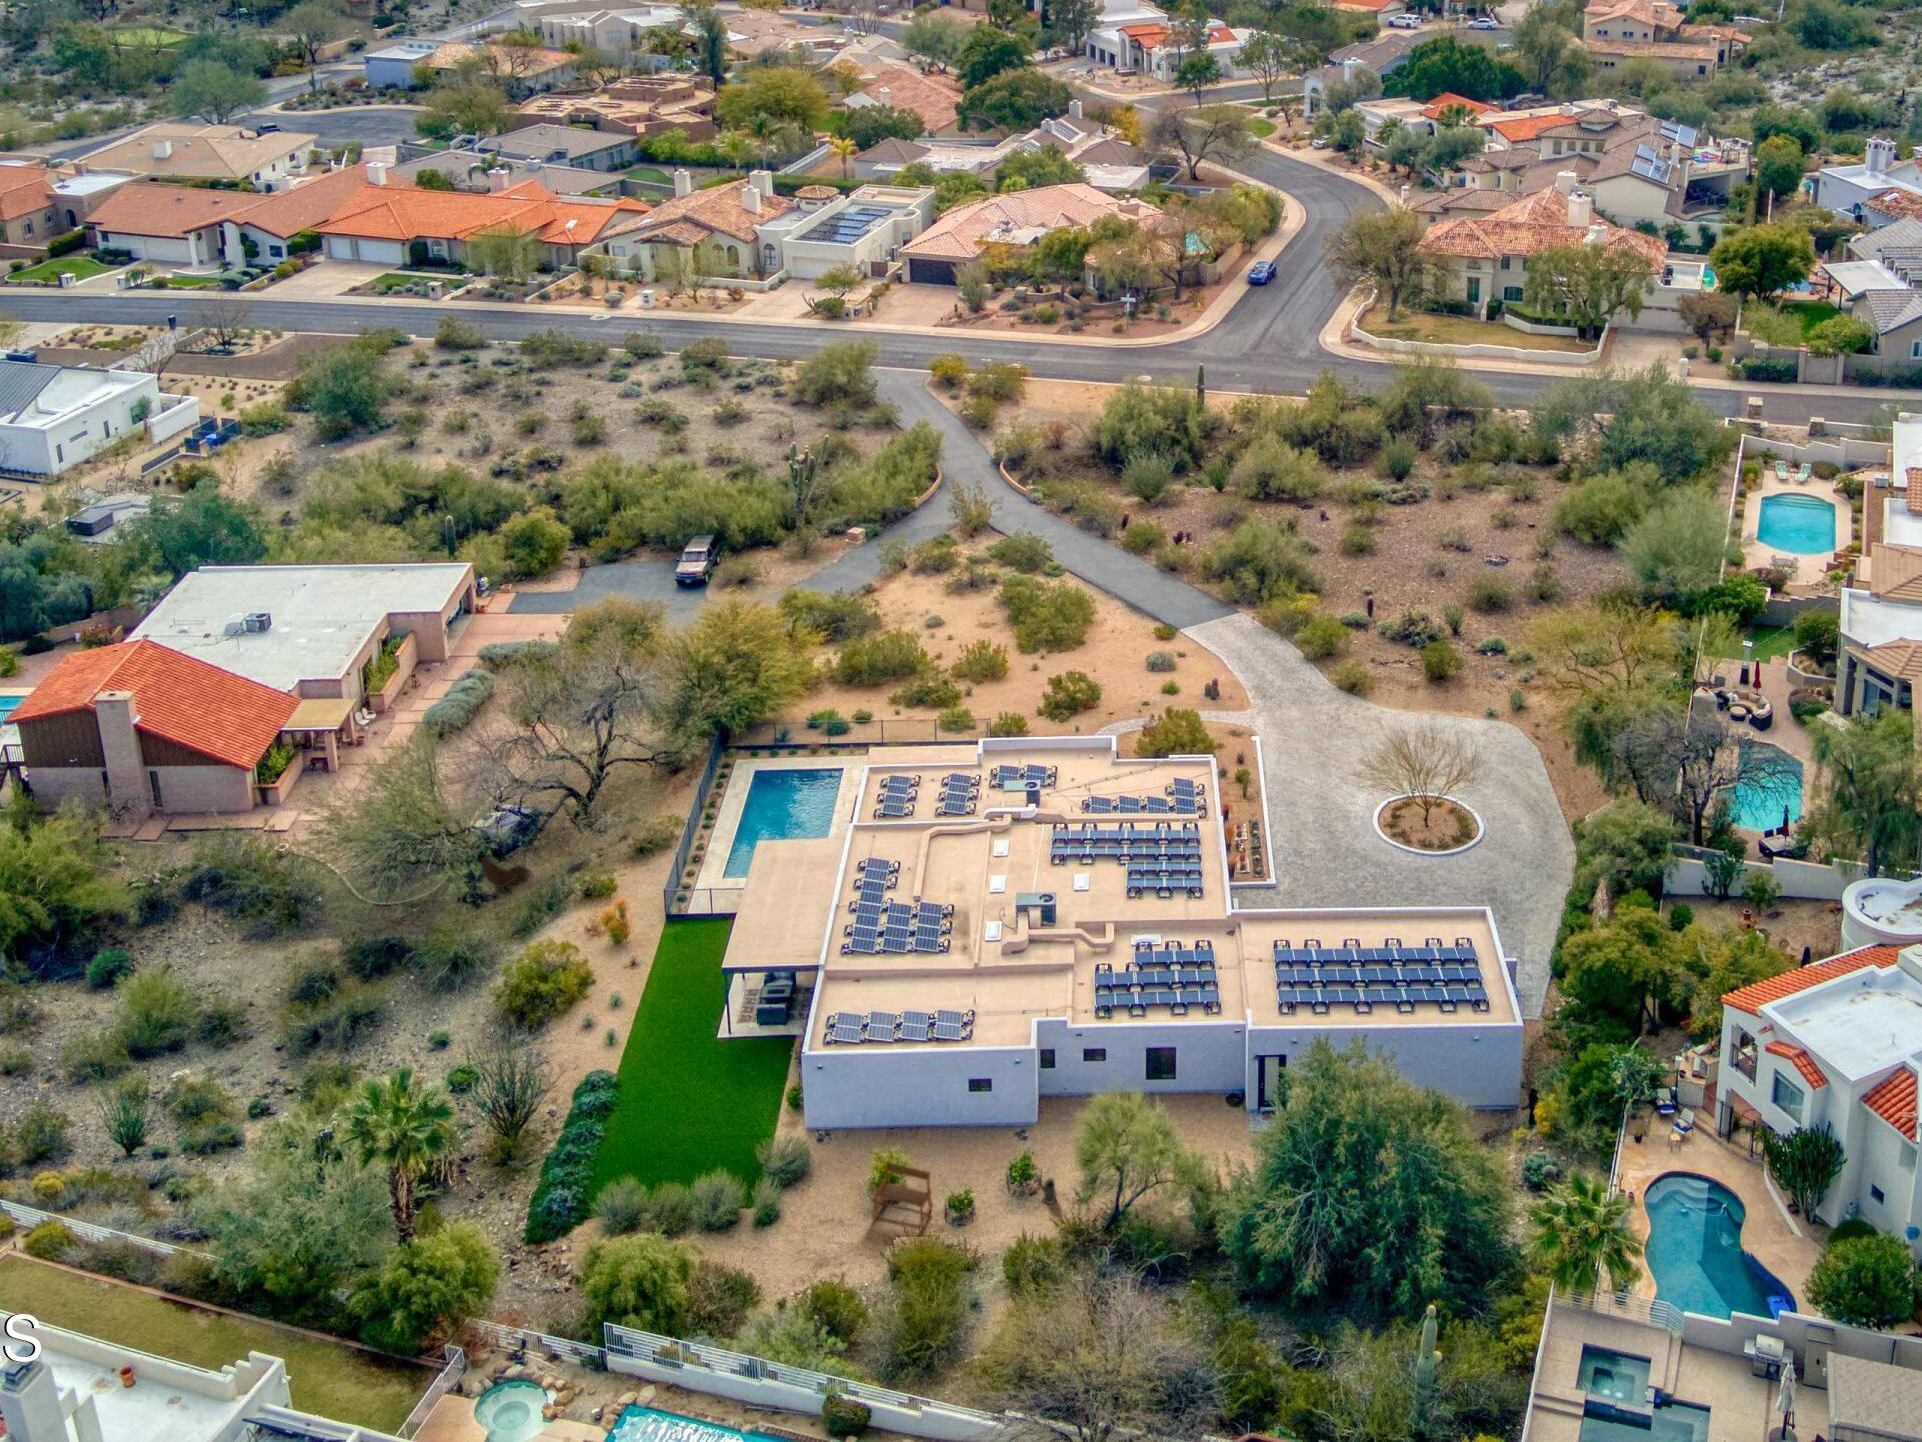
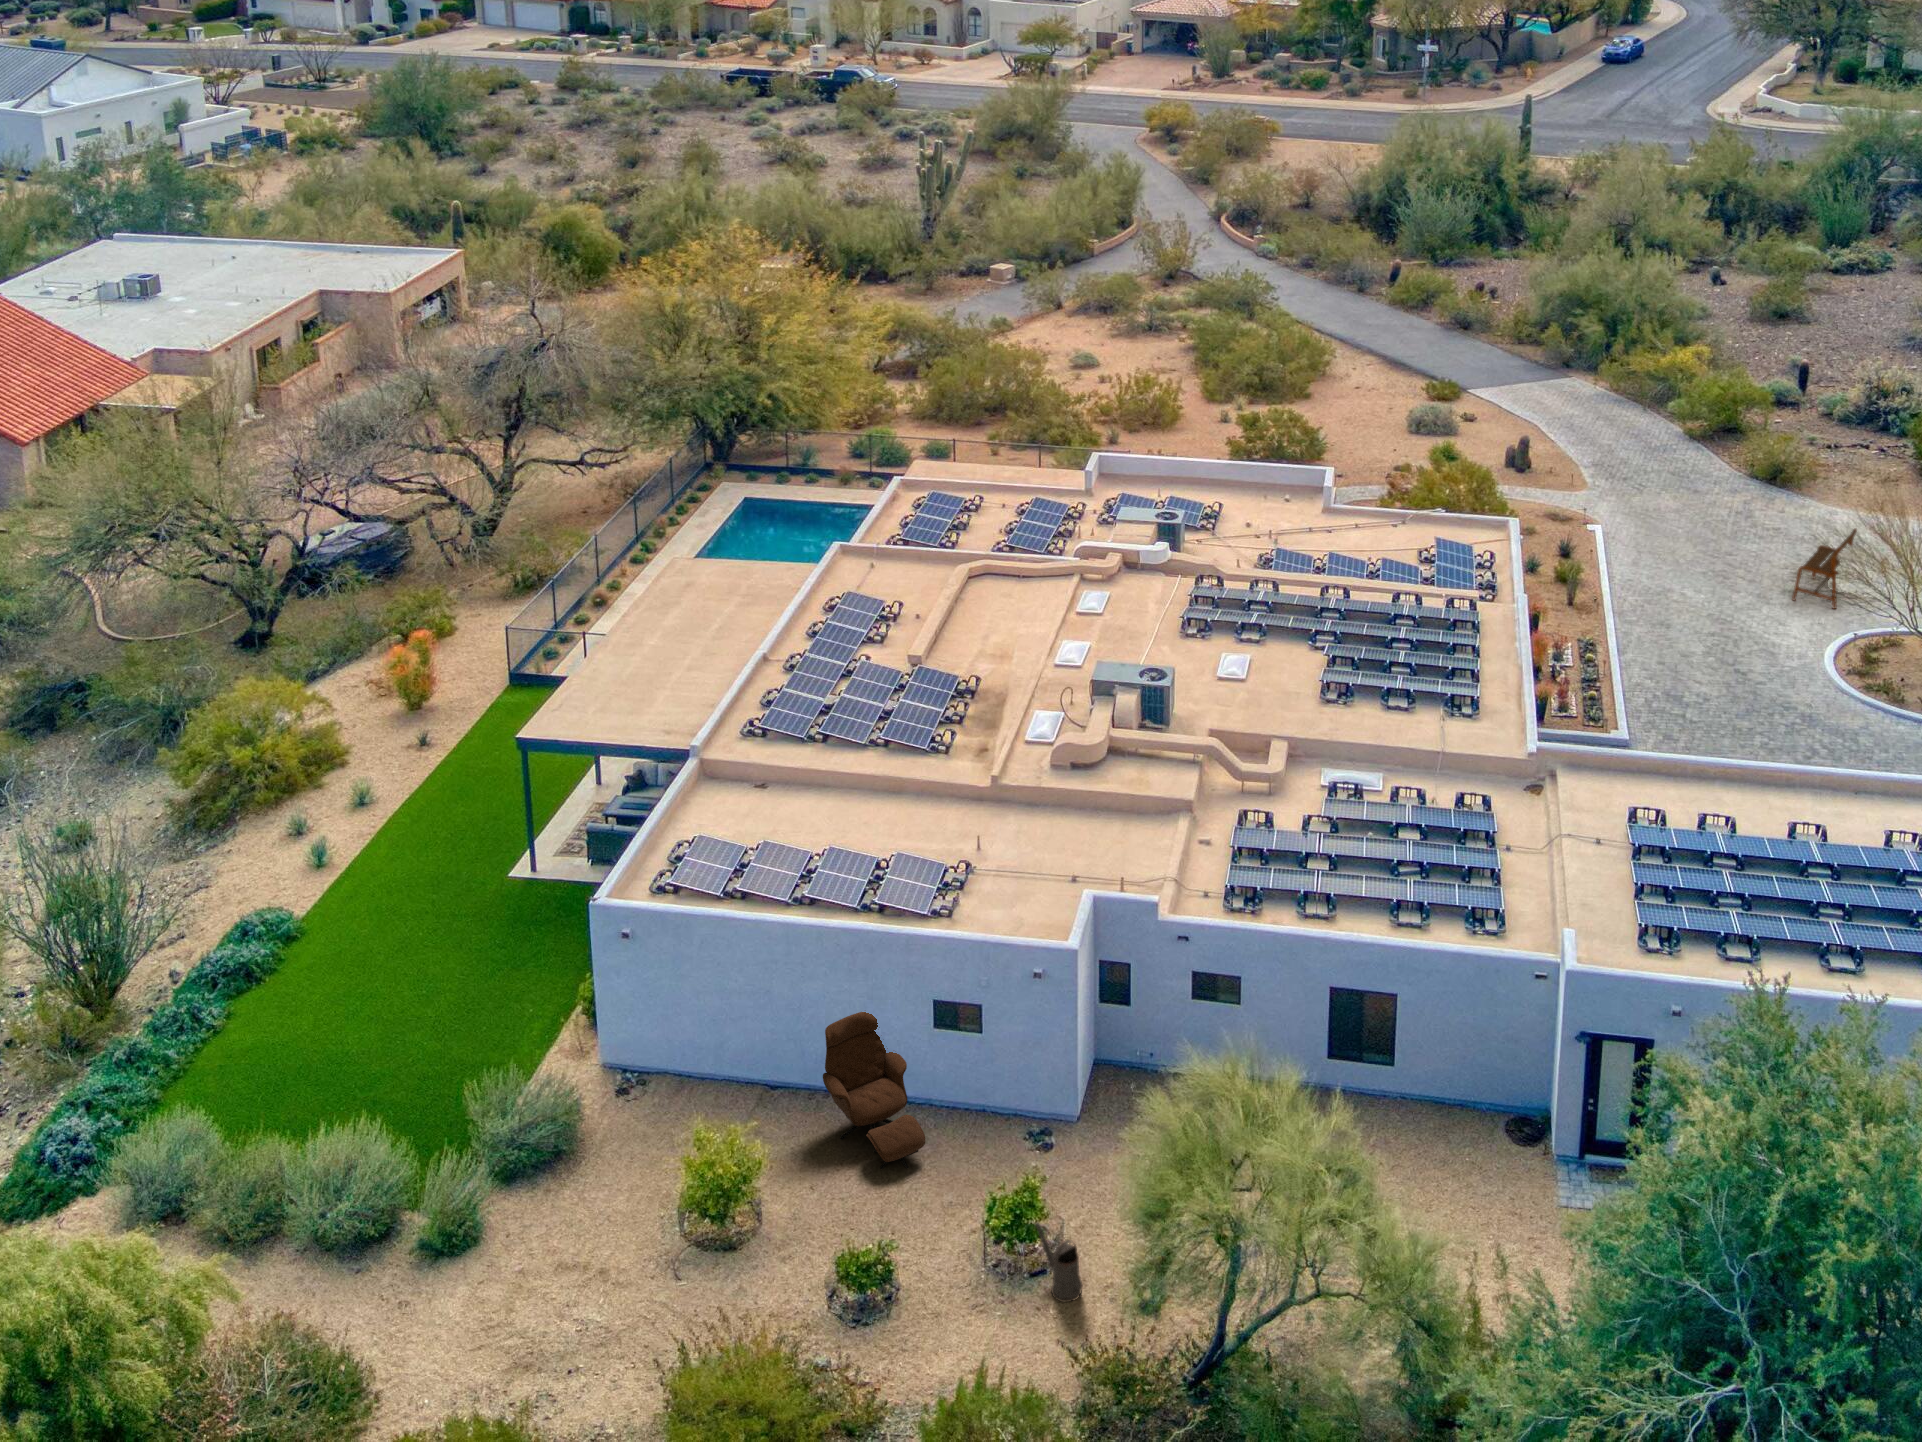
lounge chair: present [481,858,530,891] -> present [823,1012,925,1169]
bench: present [873,1162,933,1231] -> present [1792,528,1857,609]

